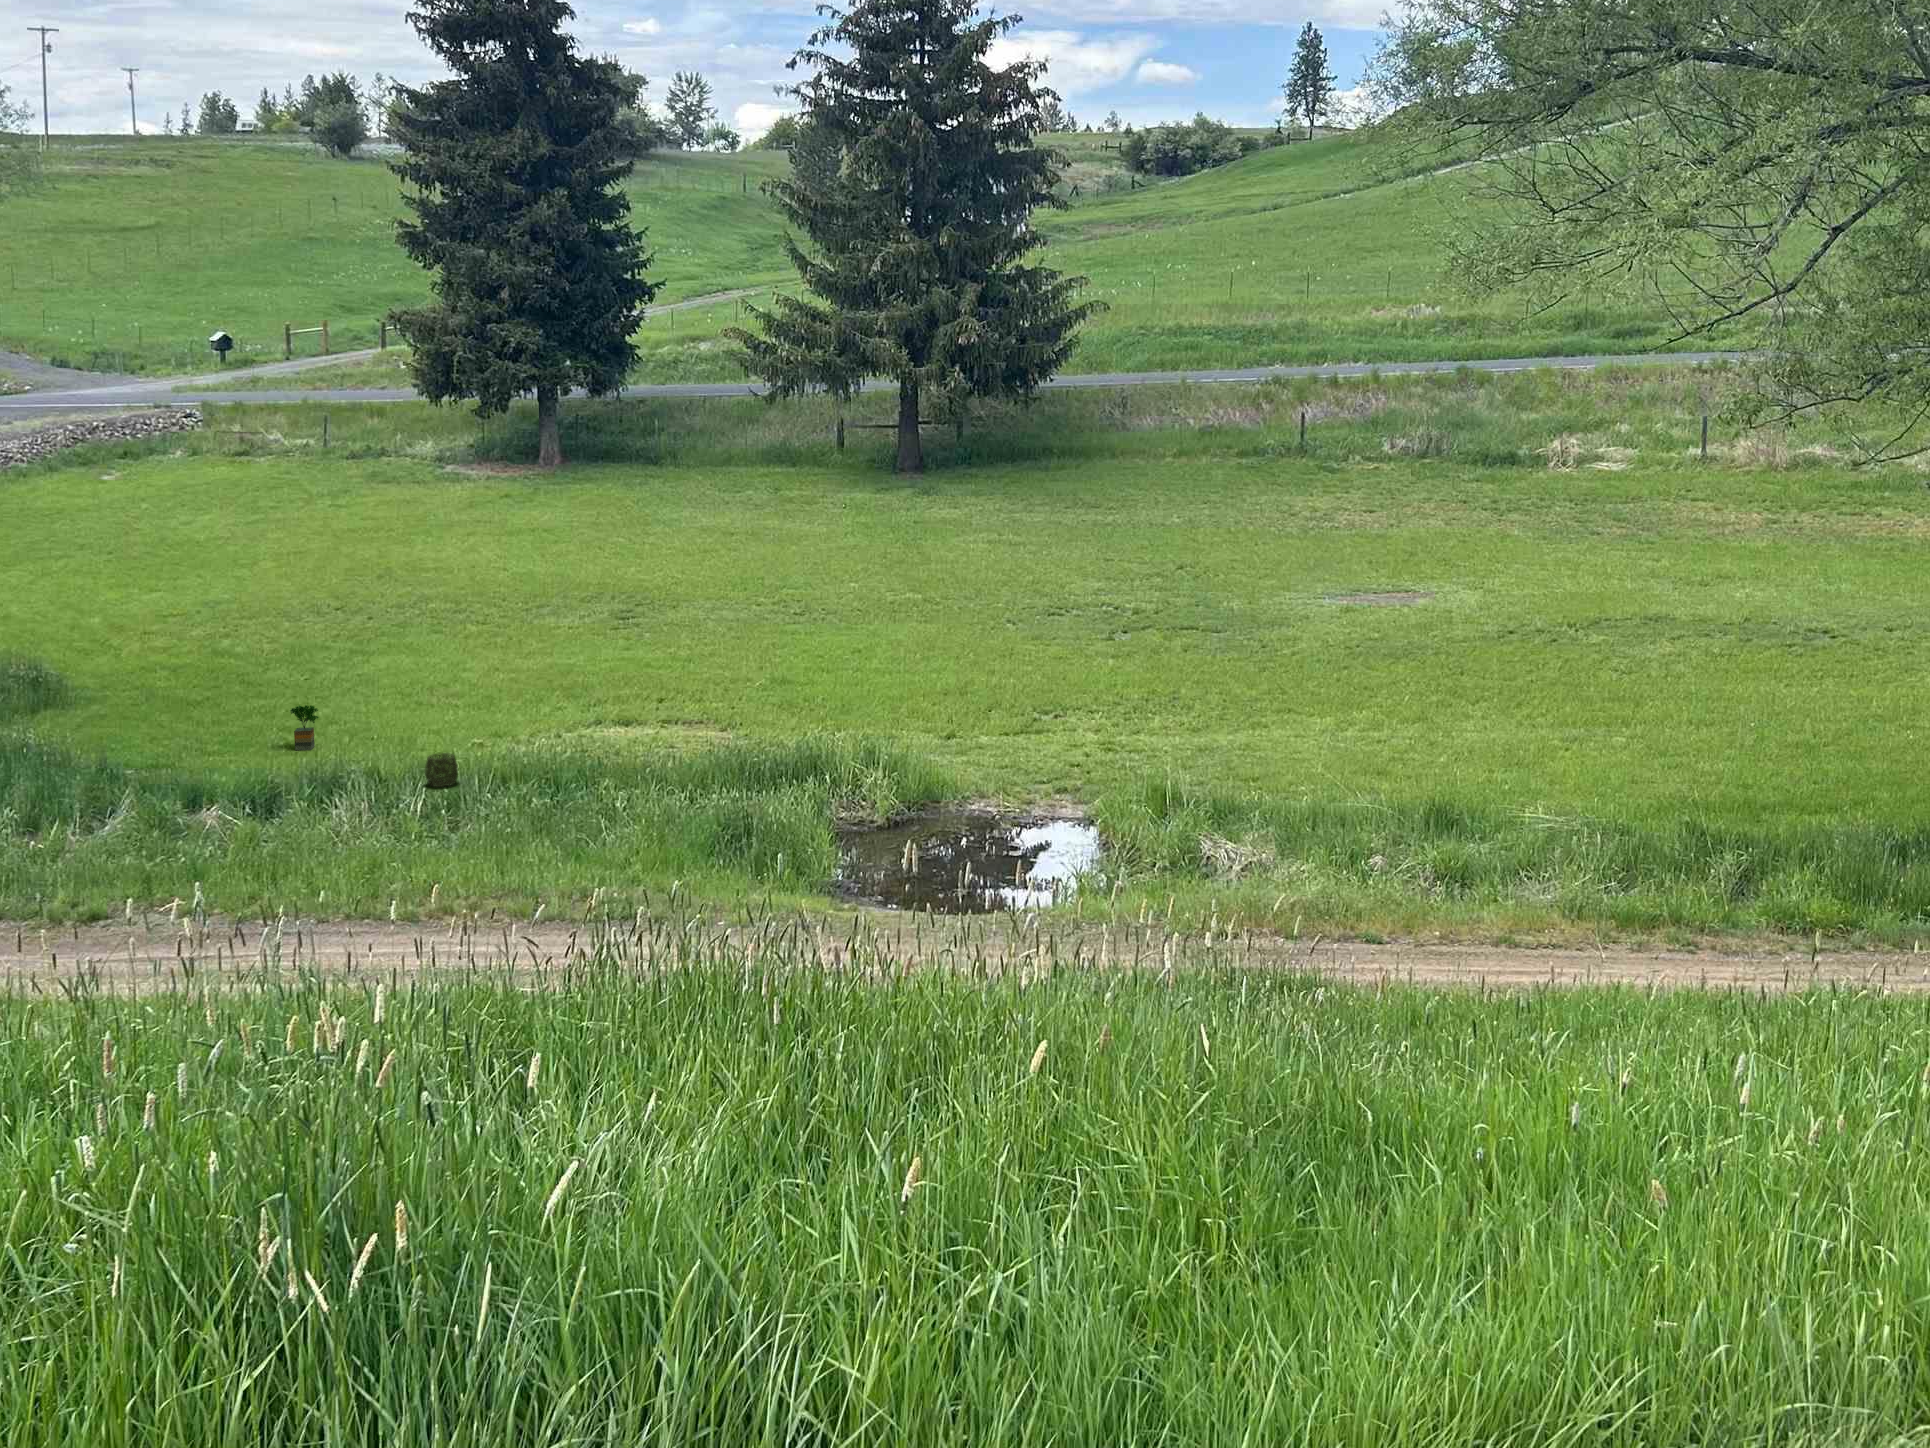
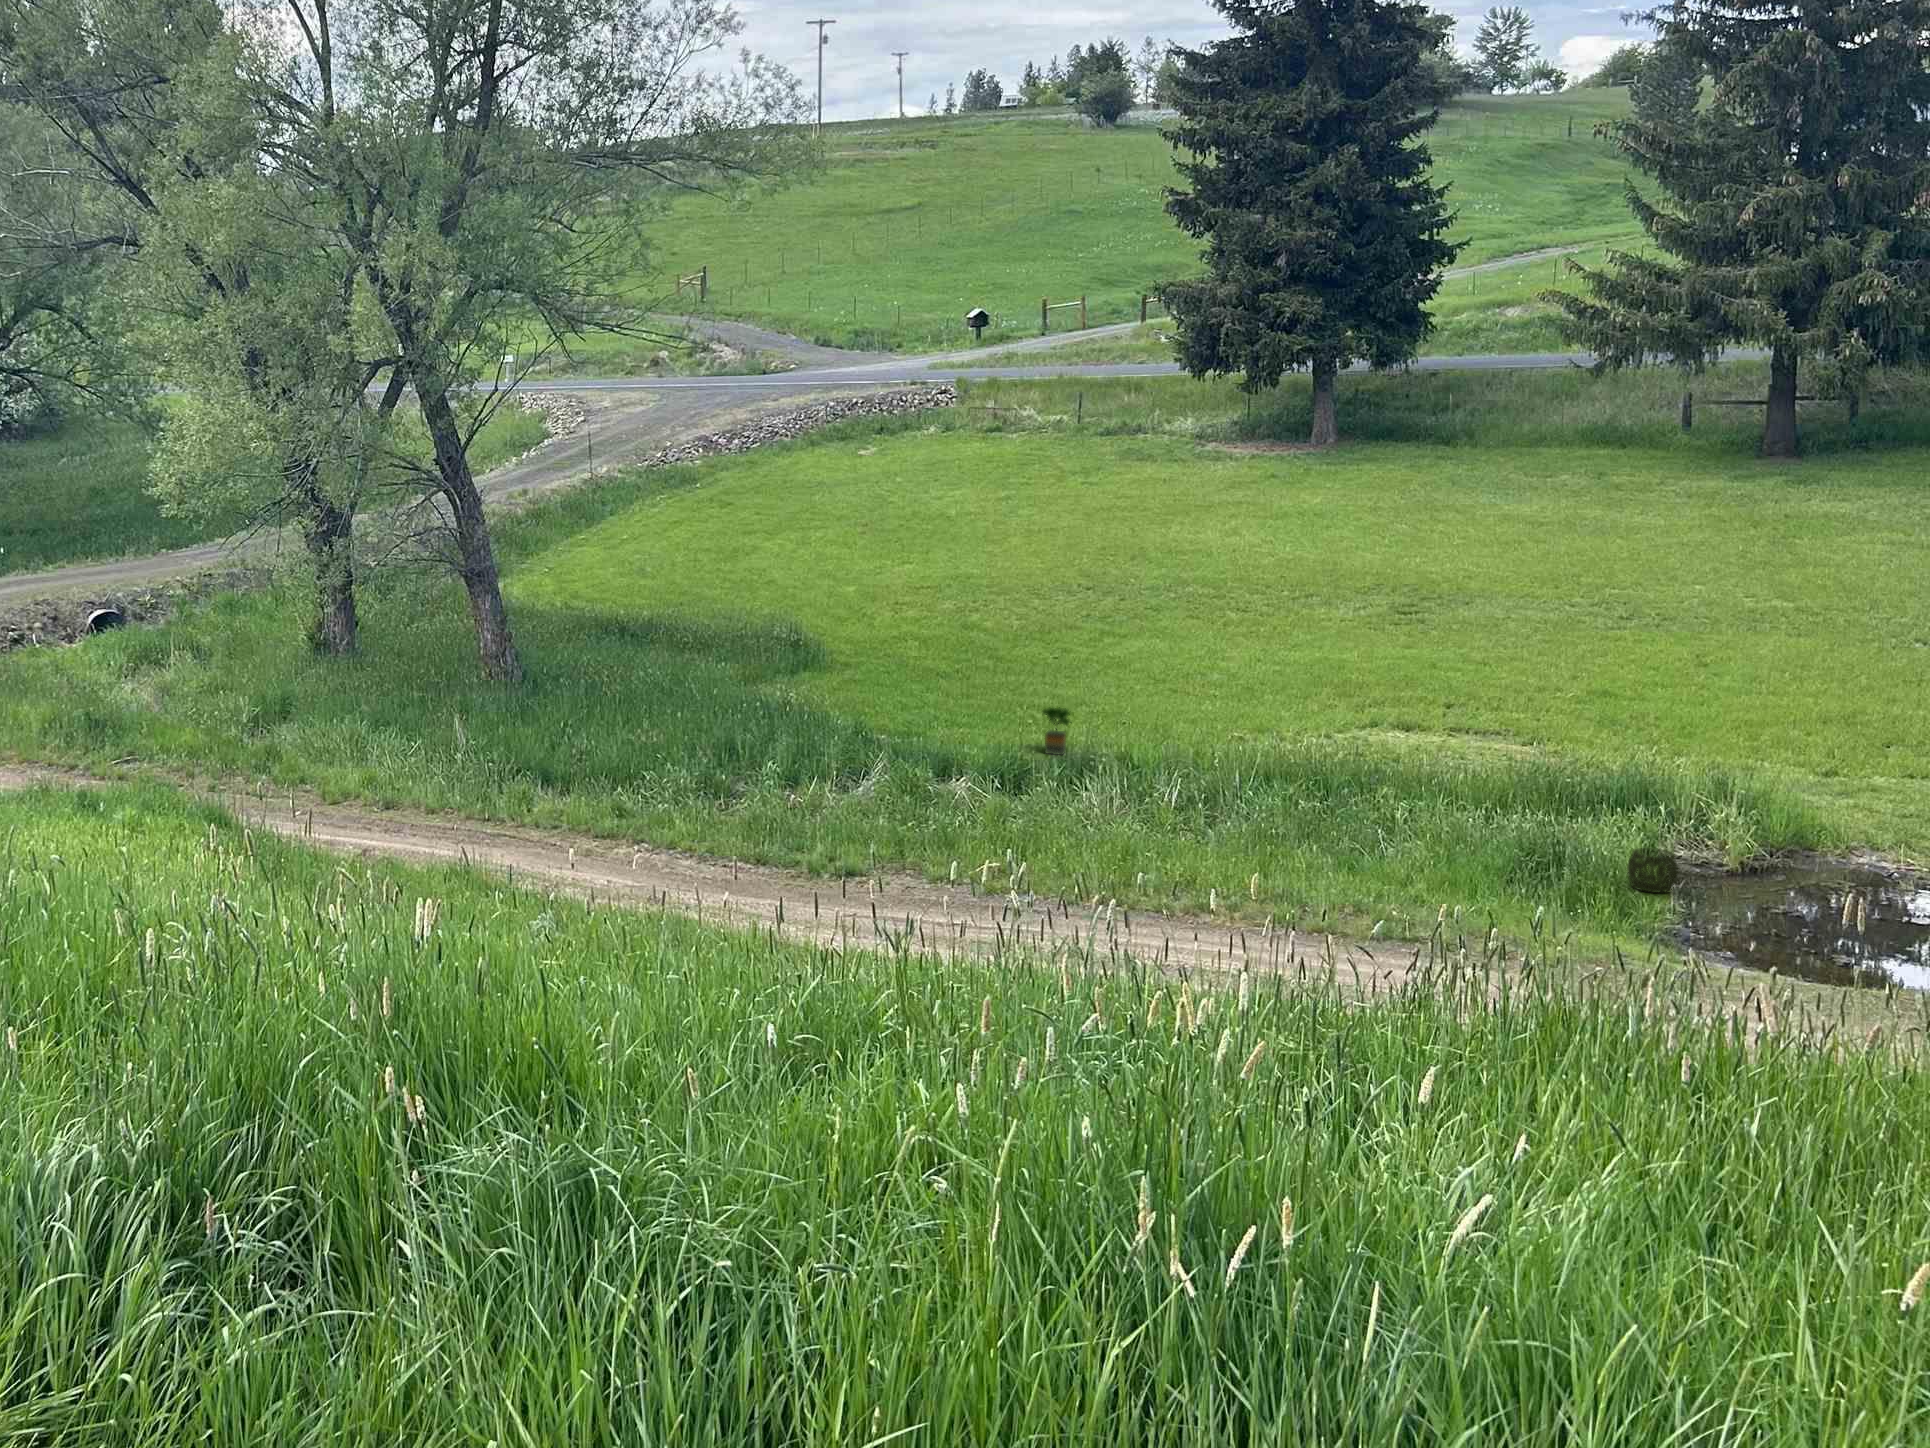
woven basket: present [425,753,458,787] -> present [1627,848,1679,893]

